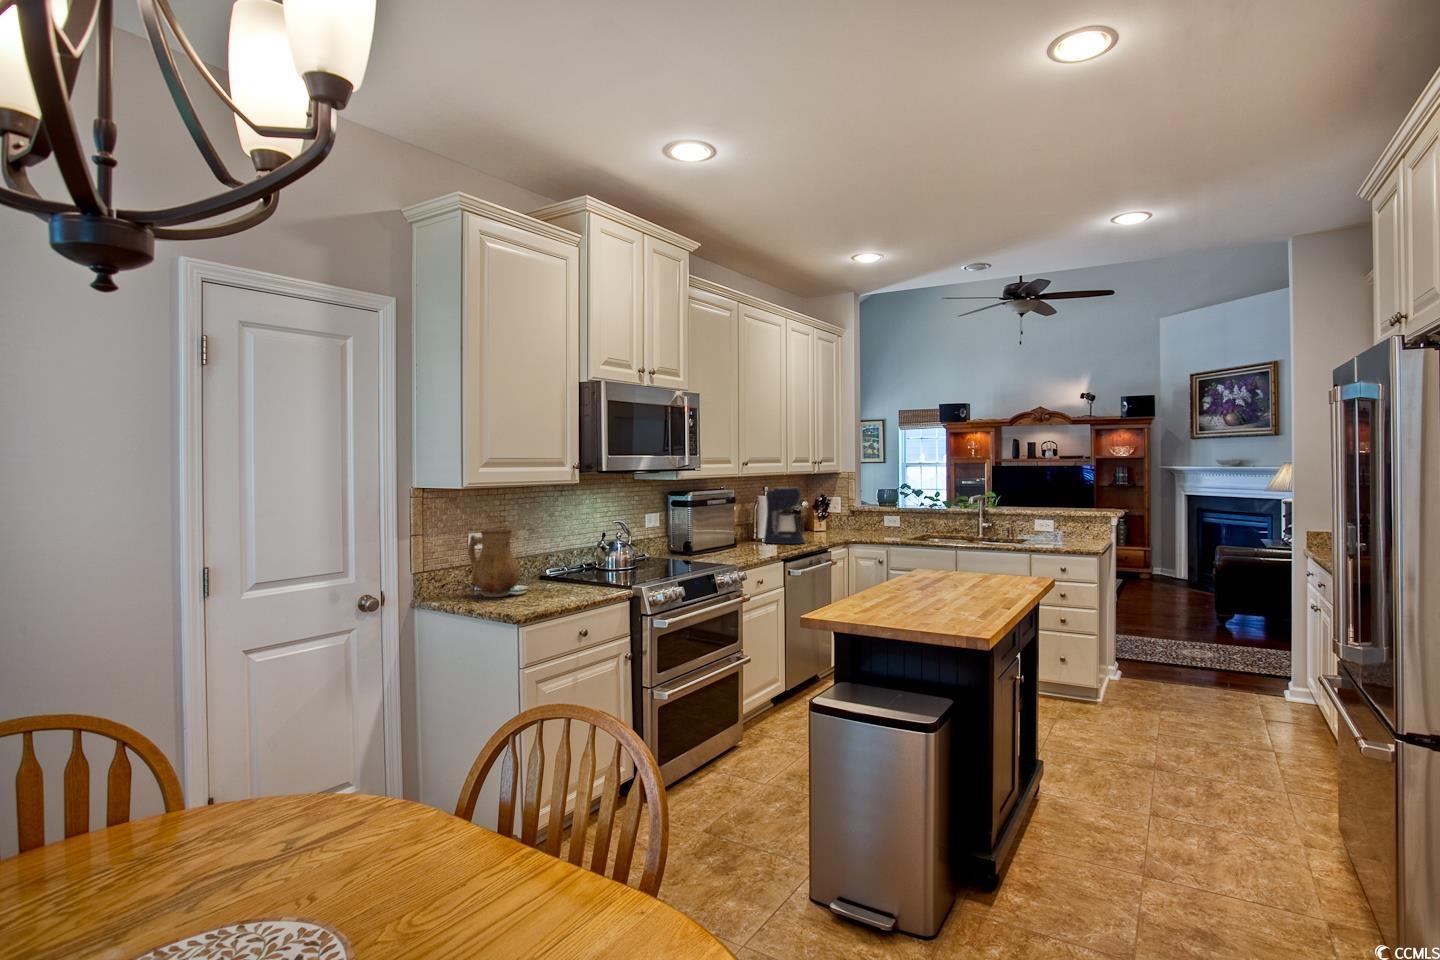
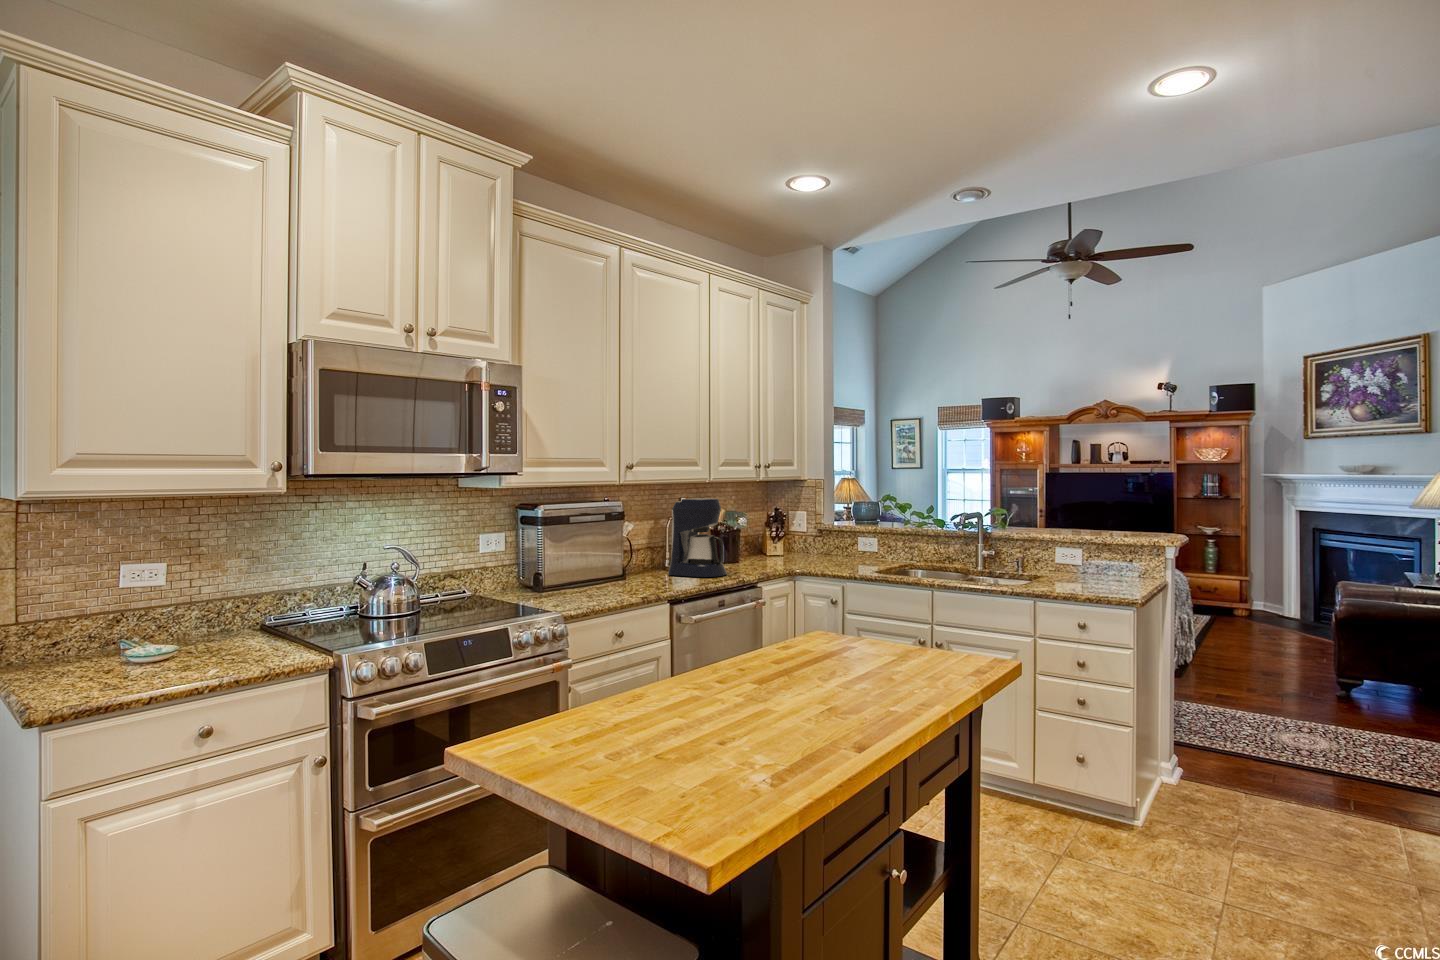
ceramic pitcher: present [468,529,520,597] -> none [63,560,154,671]

